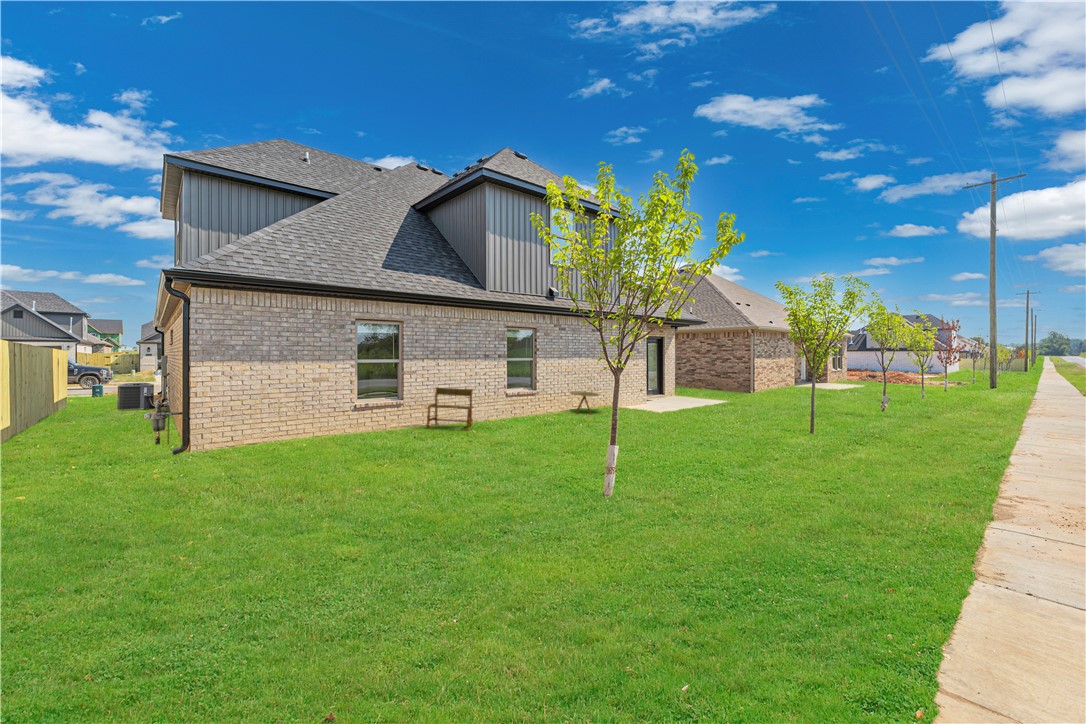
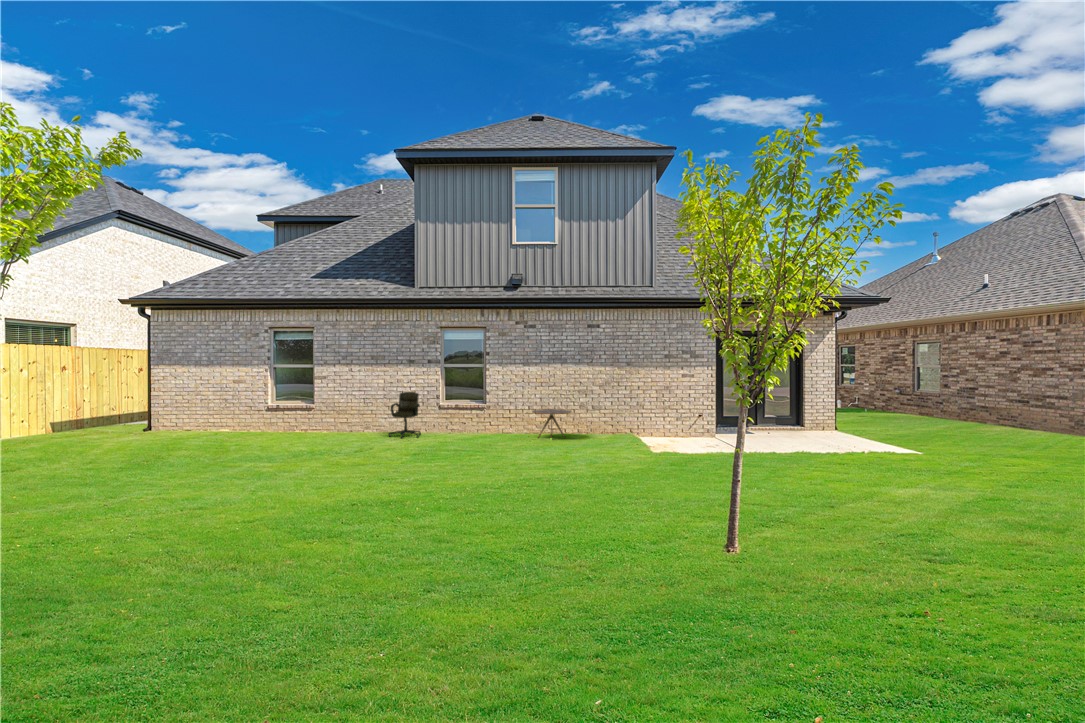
chair: none [480,383,509,425] -> present [389,392,421,438]
bench: present [427,387,473,431] -> none [333,394,375,439]

